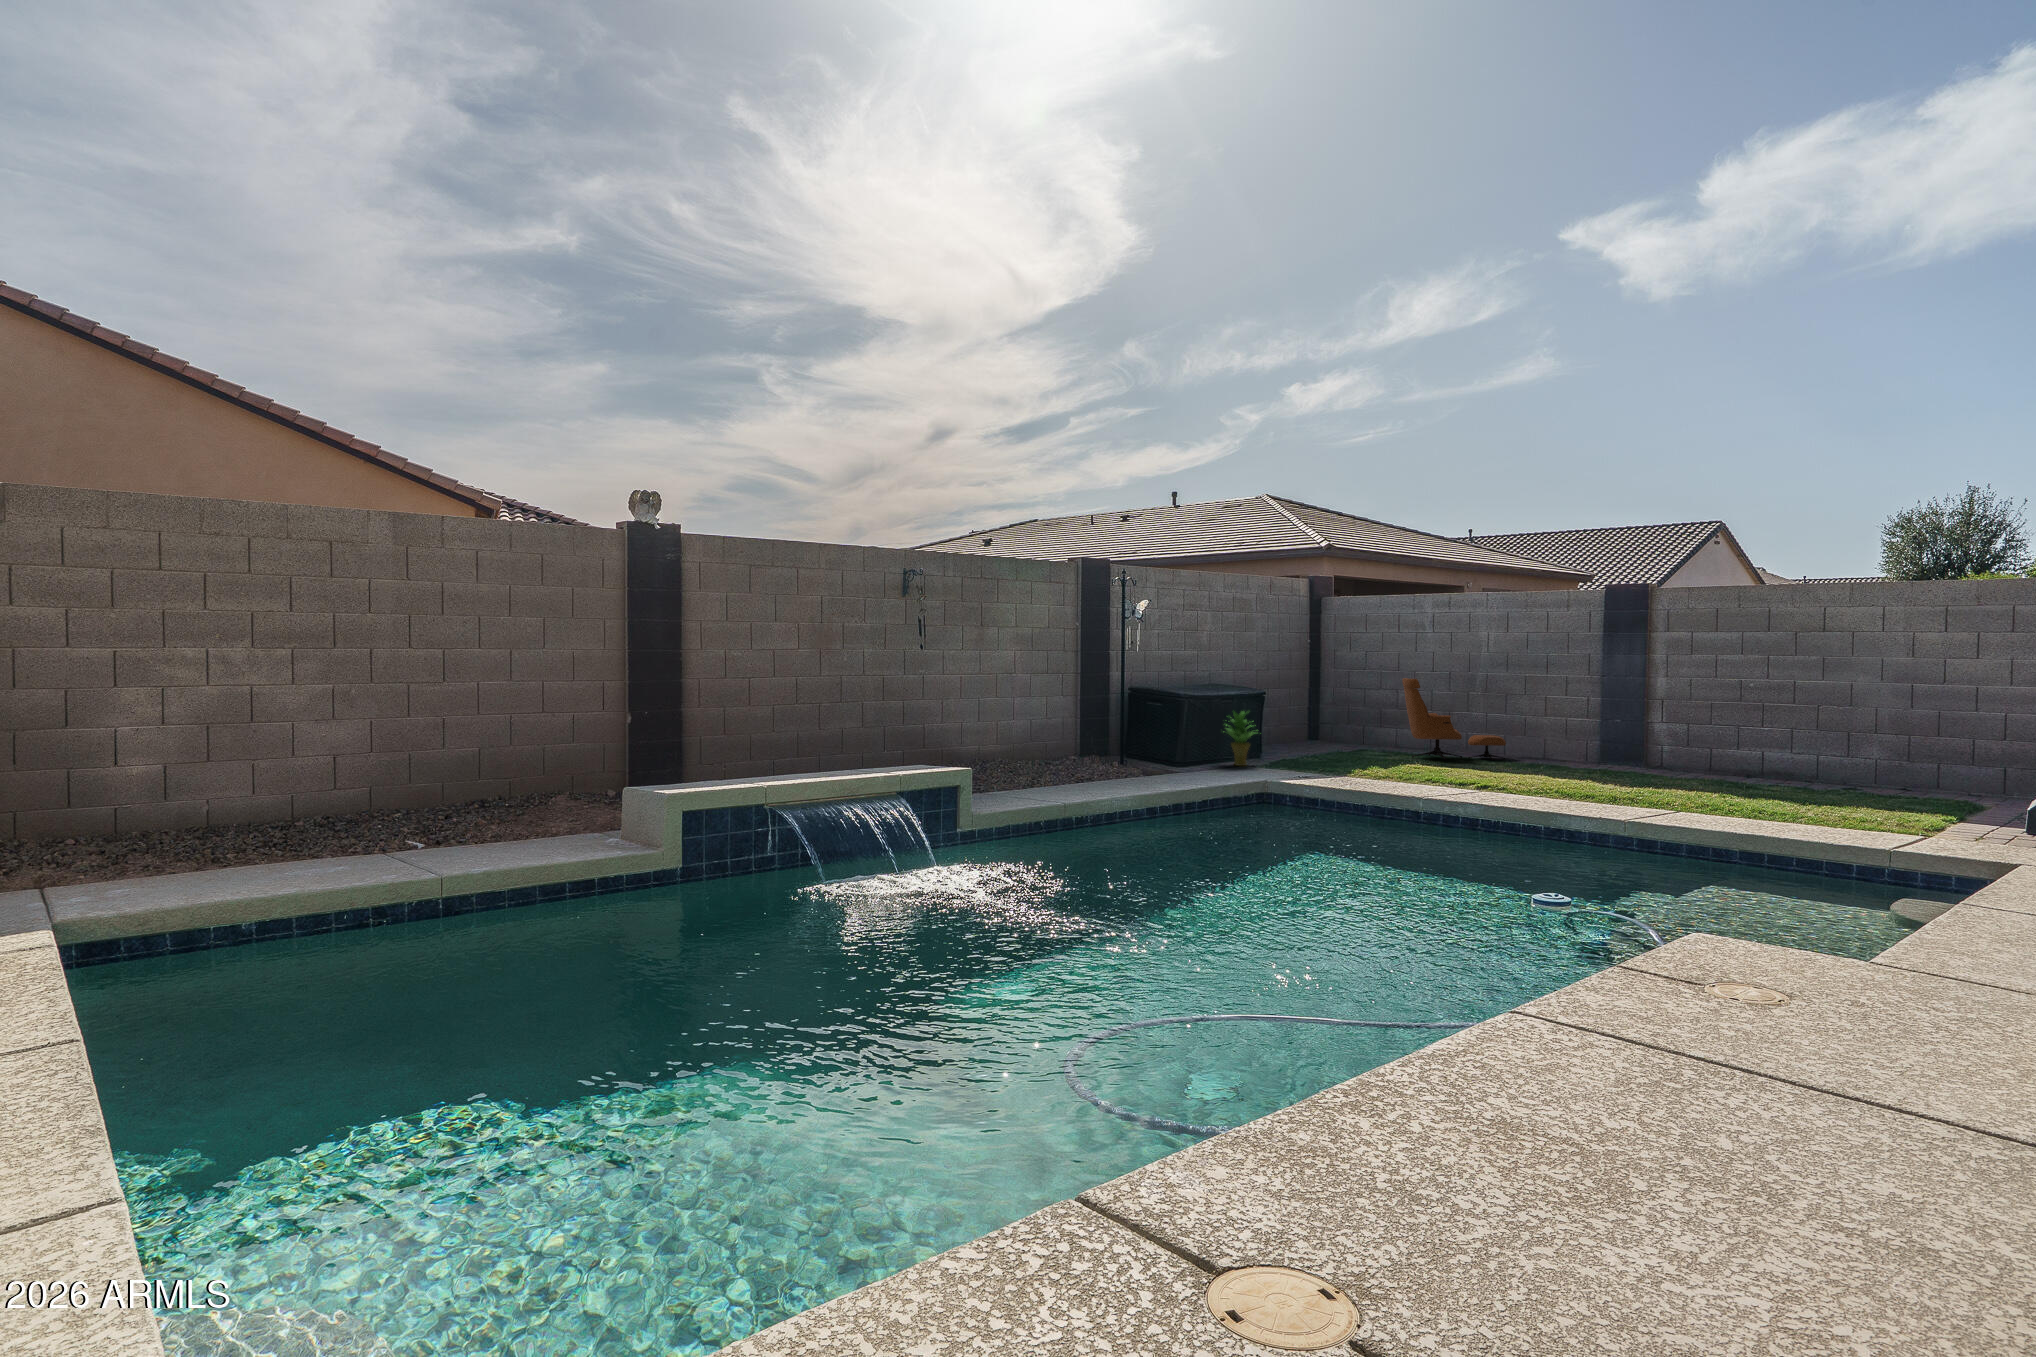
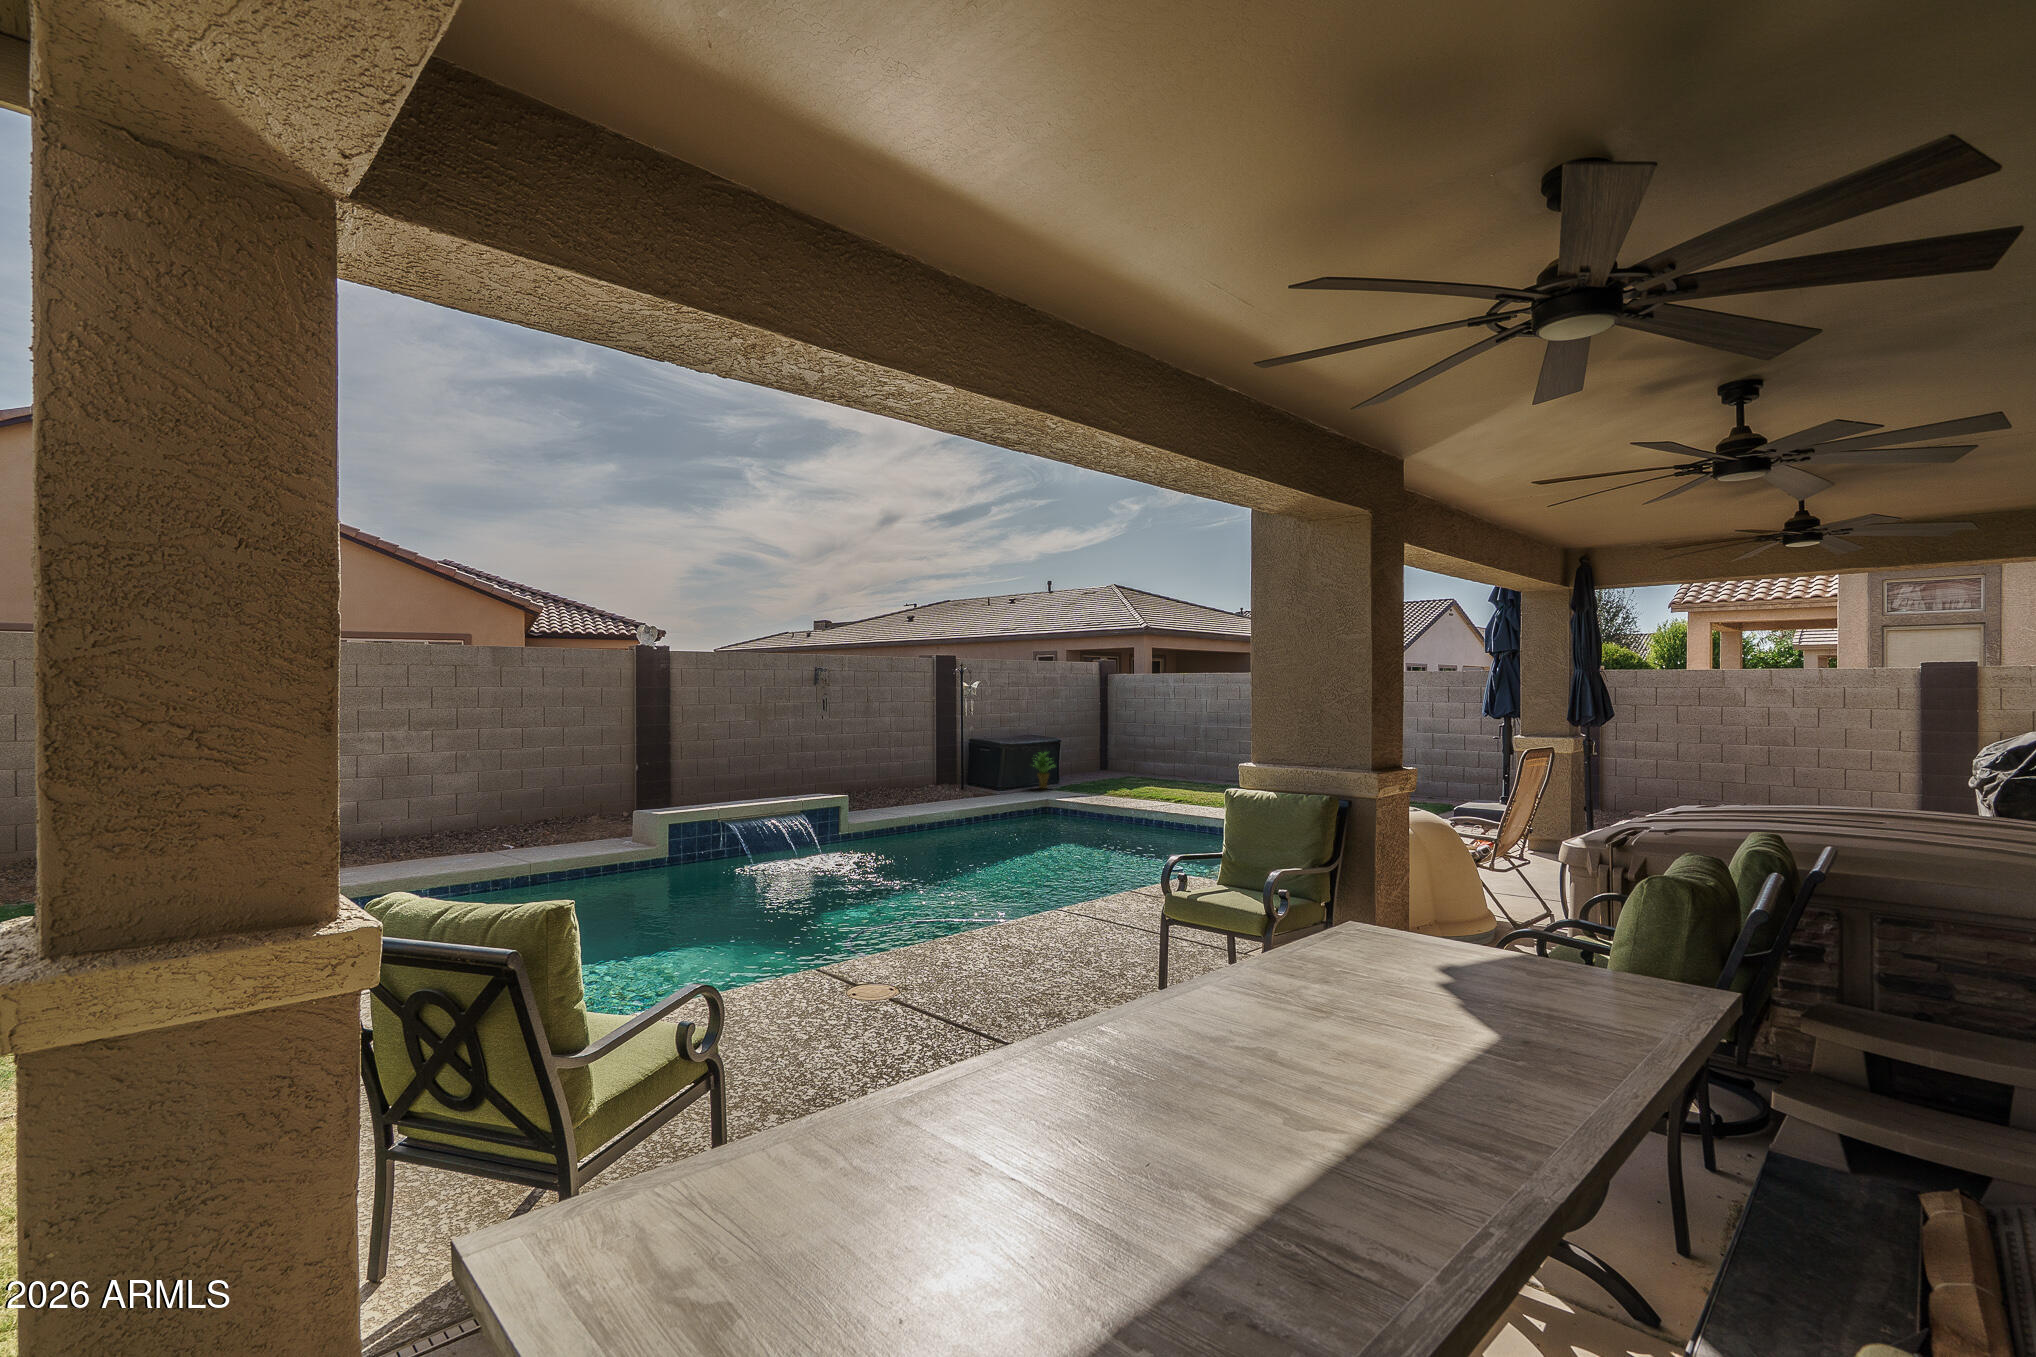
lounge chair: present [1402,678,1506,761] -> none [1156,728,1223,784]

